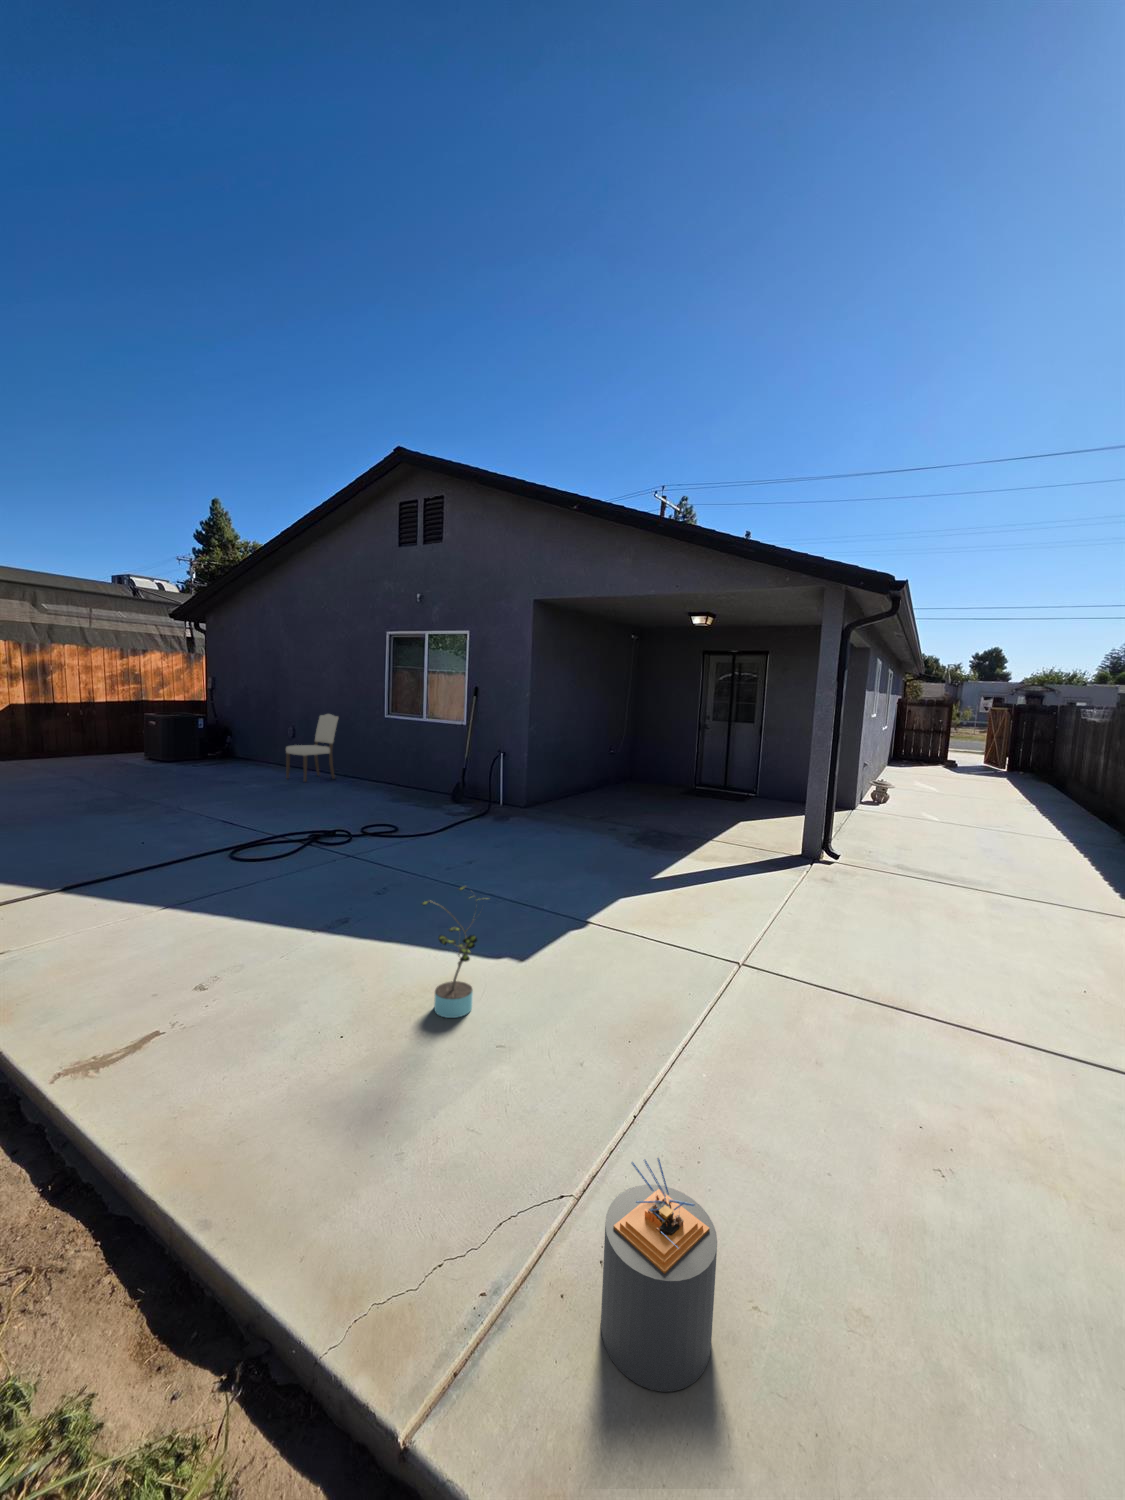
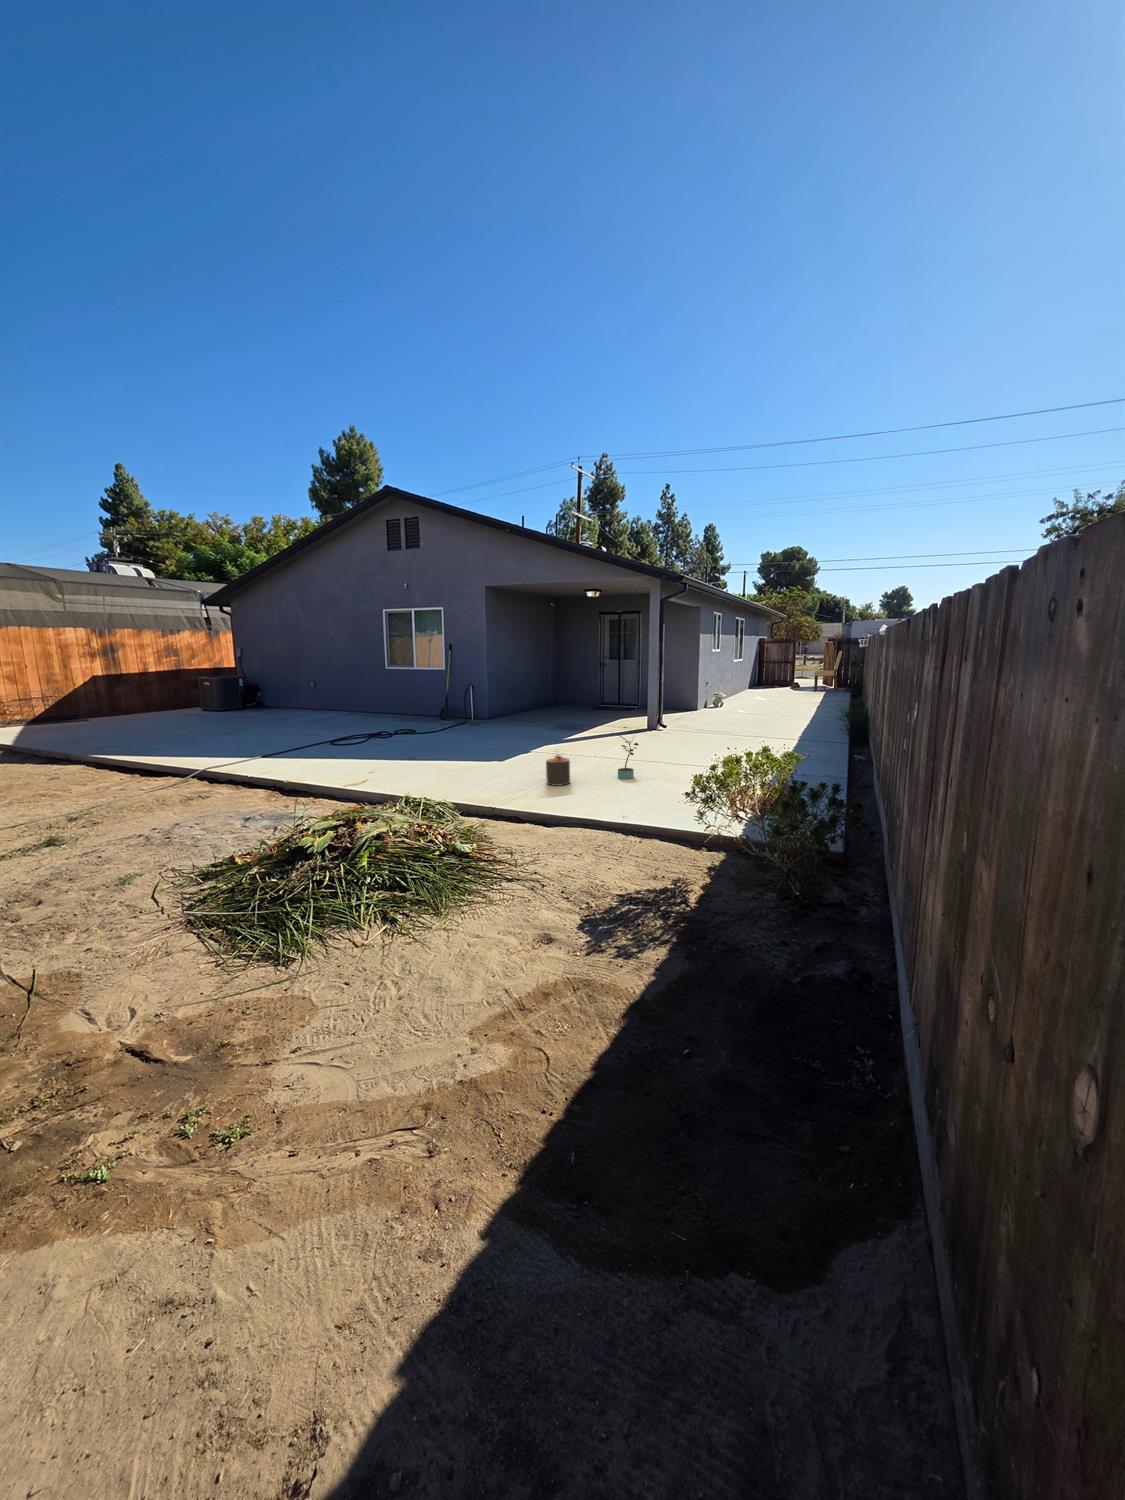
chair: present [286,714,338,782] -> present [814,651,842,692]
potted plant: present [422,886,484,1018] -> present [612,727,639,779]

